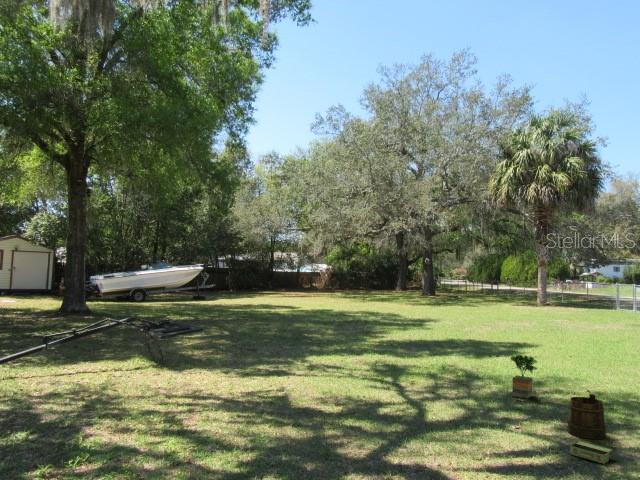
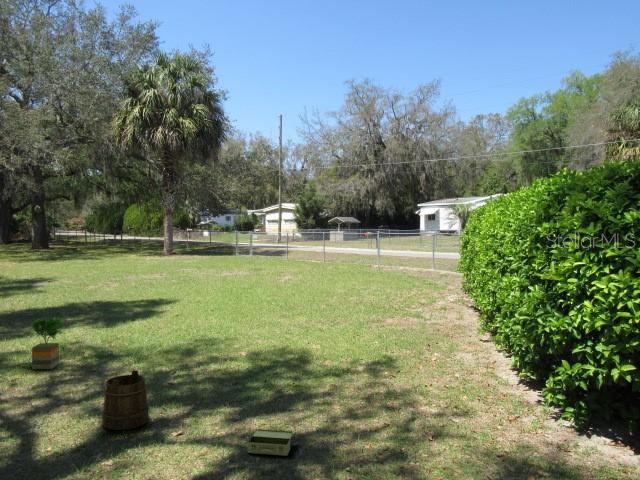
potted tree: present [511,355,537,399] -> present [31,318,64,369]
bucket: present [567,394,606,439] -> present [102,370,149,430]

